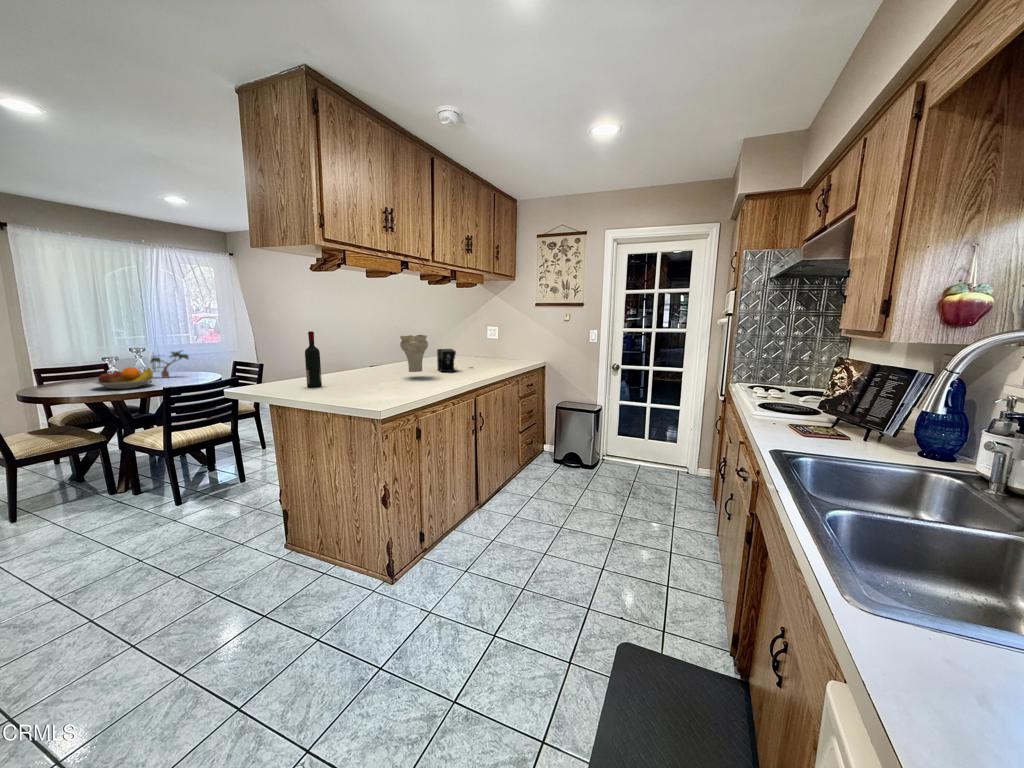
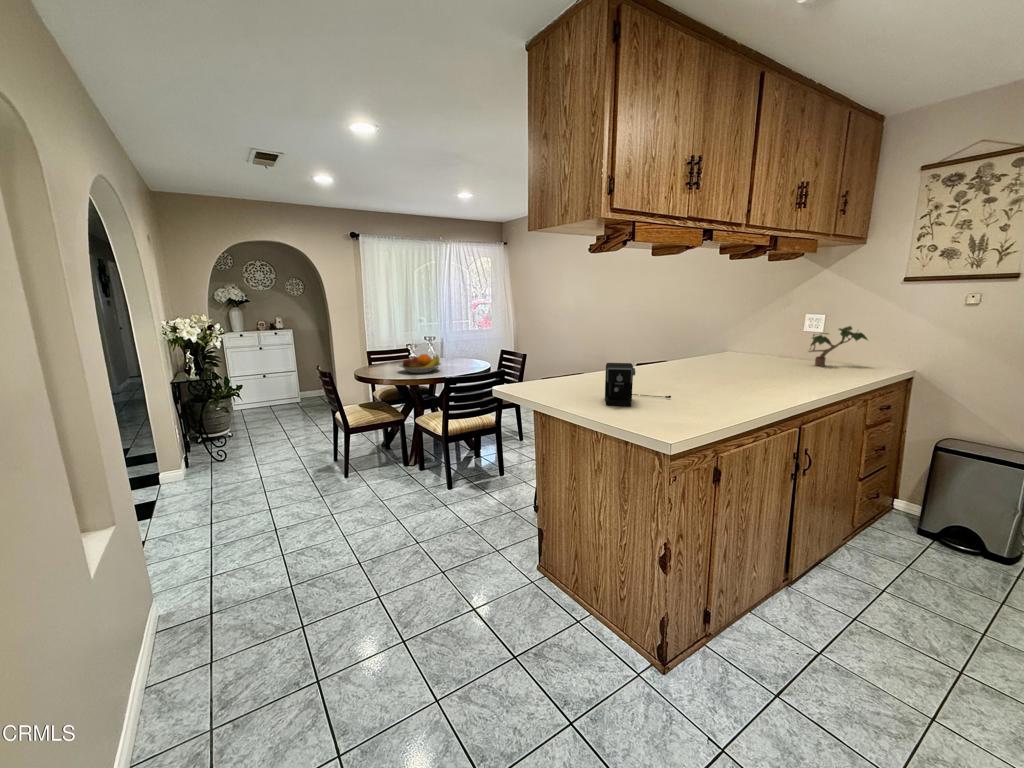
wine bottle: present [305,331,322,387] -> none [574,327,591,394]
vase: present [400,335,428,372] -> none [685,329,735,383]
coffee maker: present [437,349,473,372] -> present [605,363,671,406]
potted plant: present [150,351,189,378] -> present [809,326,867,366]

